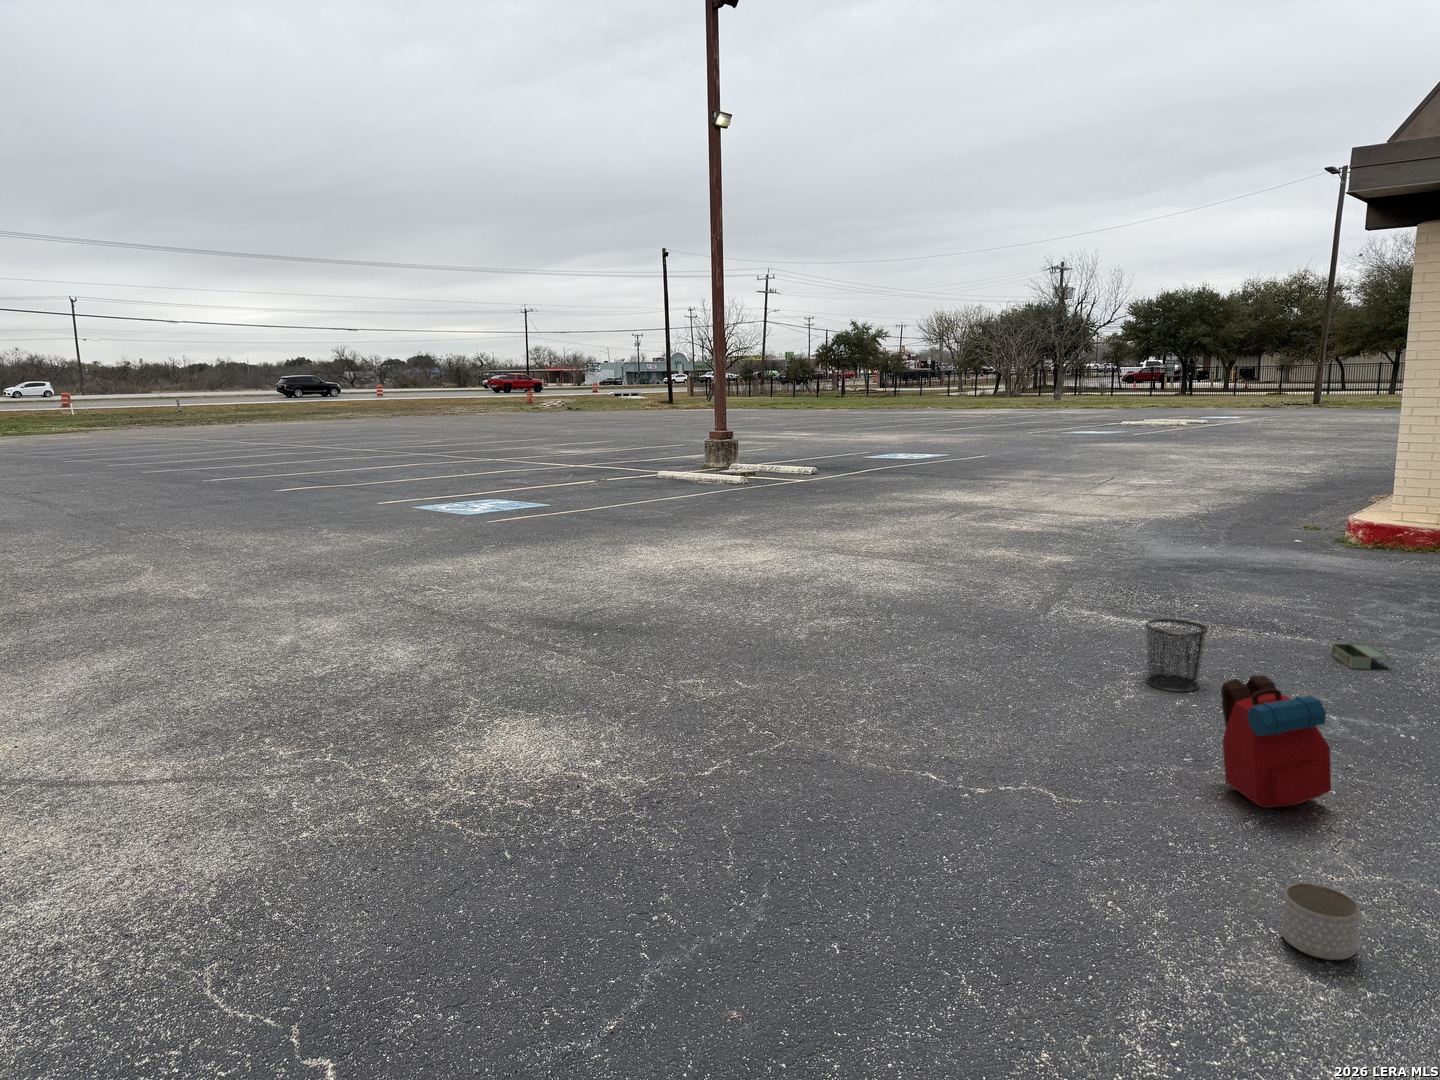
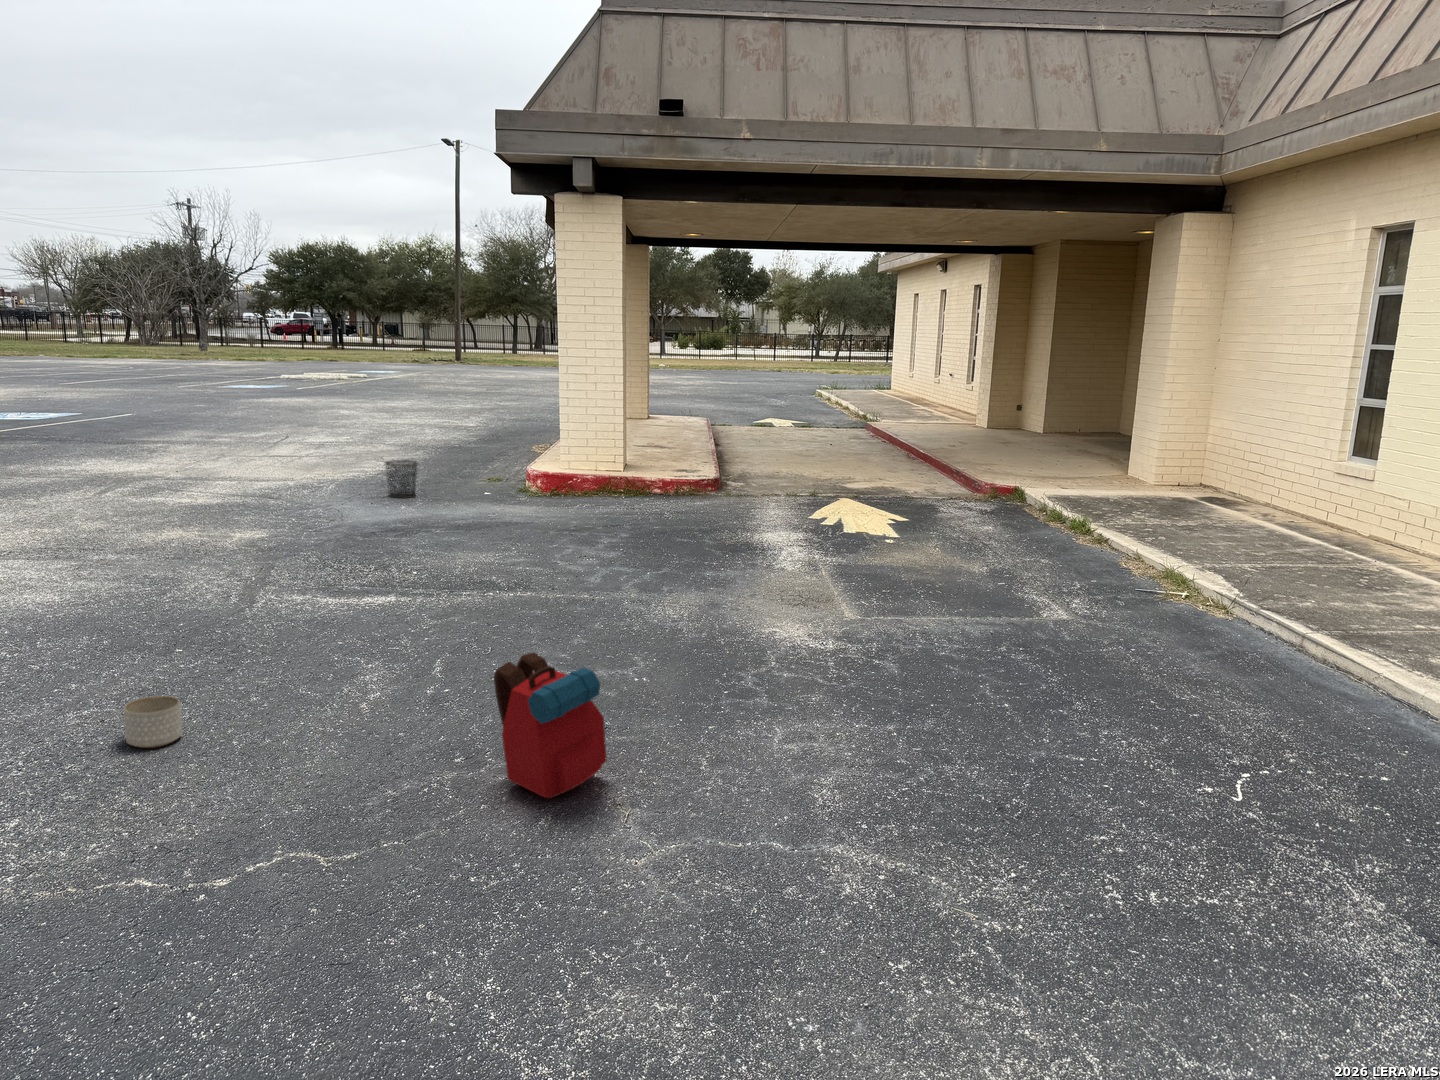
waste bin: present [1145,619,1208,692] -> present [385,460,417,498]
toolbox: present [1331,643,1390,669] -> none [552,593,603,620]
planter: present [1281,883,1360,960] -> present [124,696,182,748]

